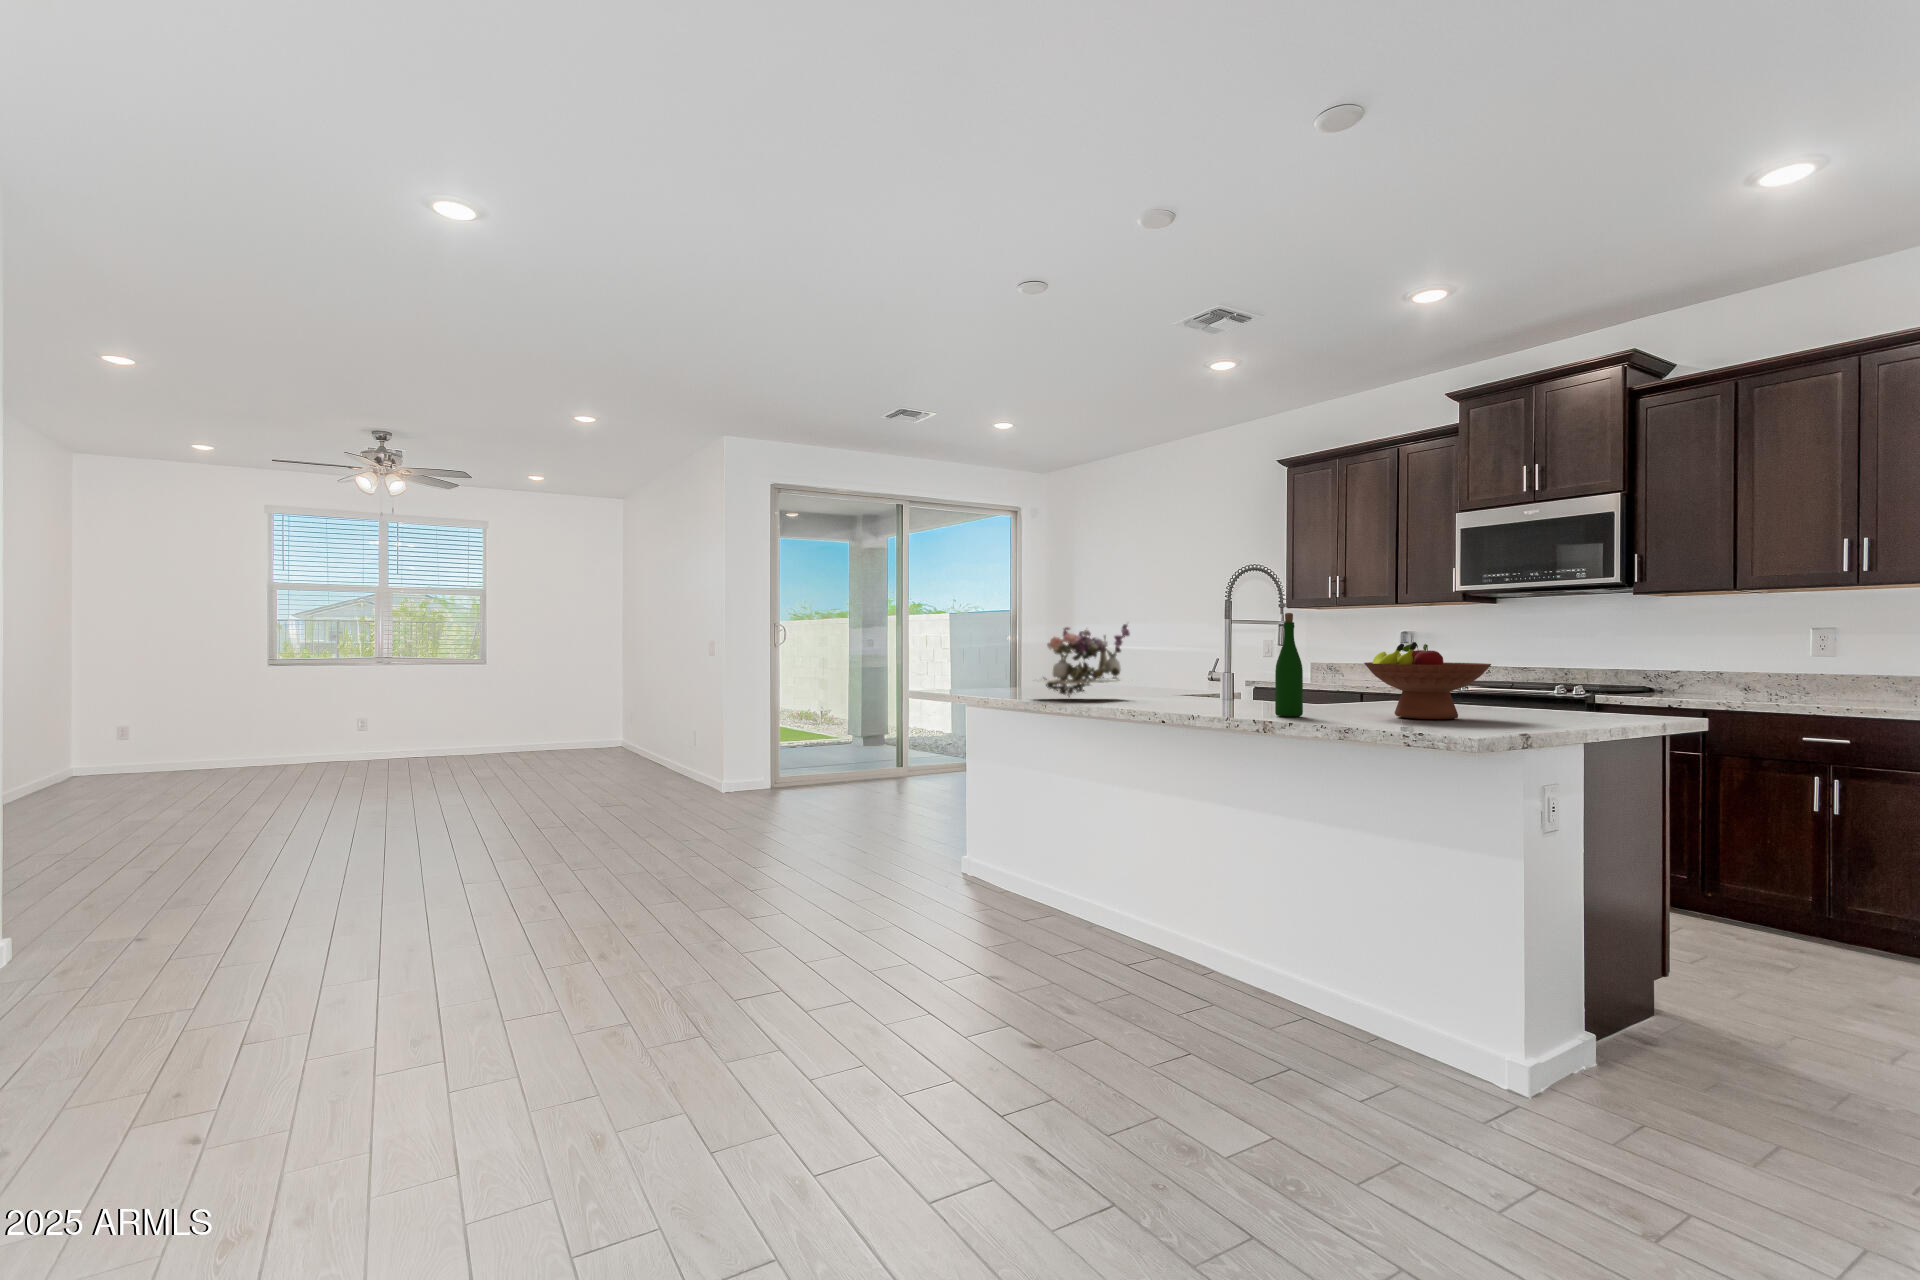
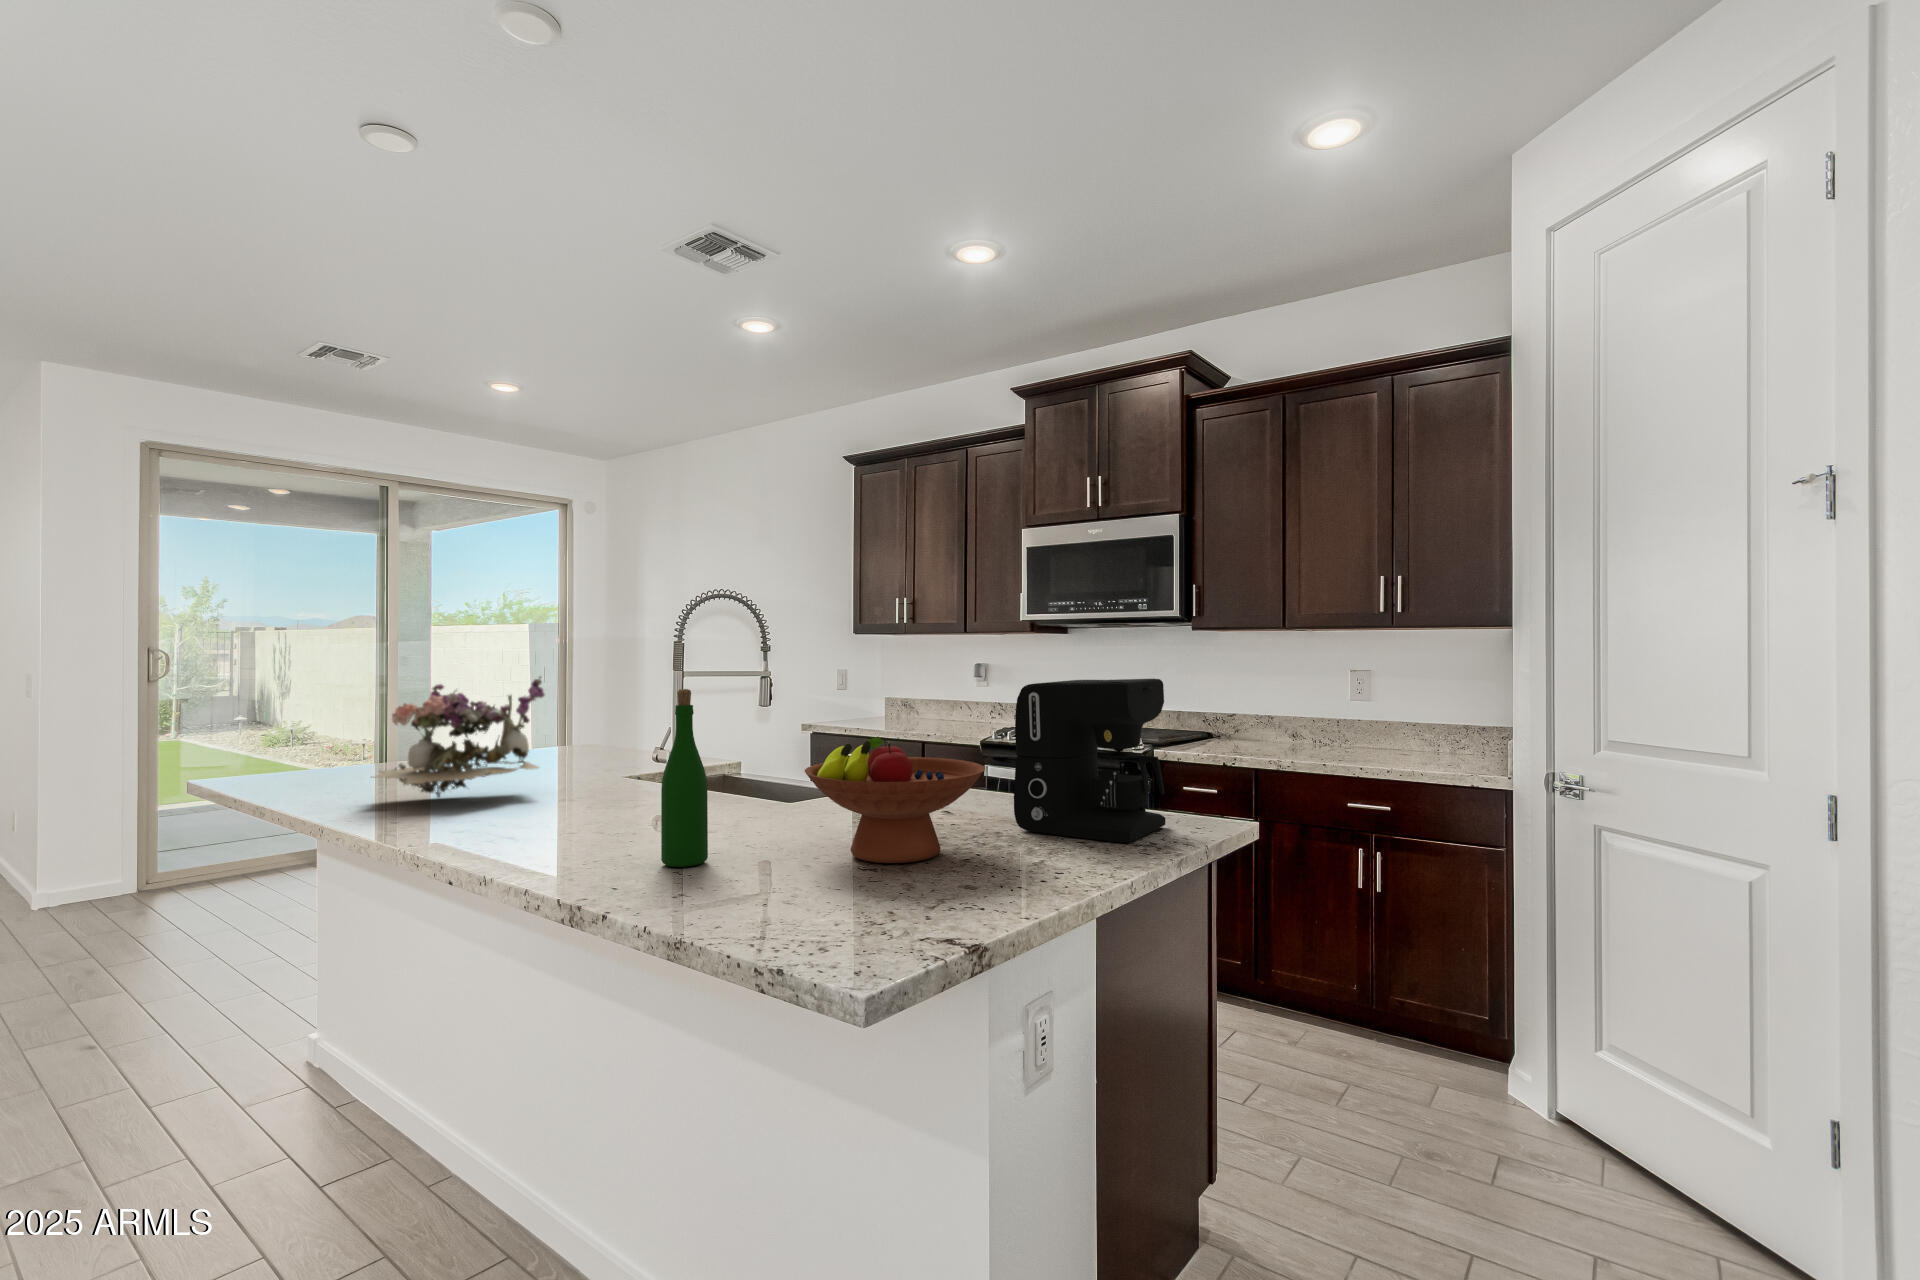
coffee maker: none [1502,610,1627,719] -> present [1014,679,1165,842]

